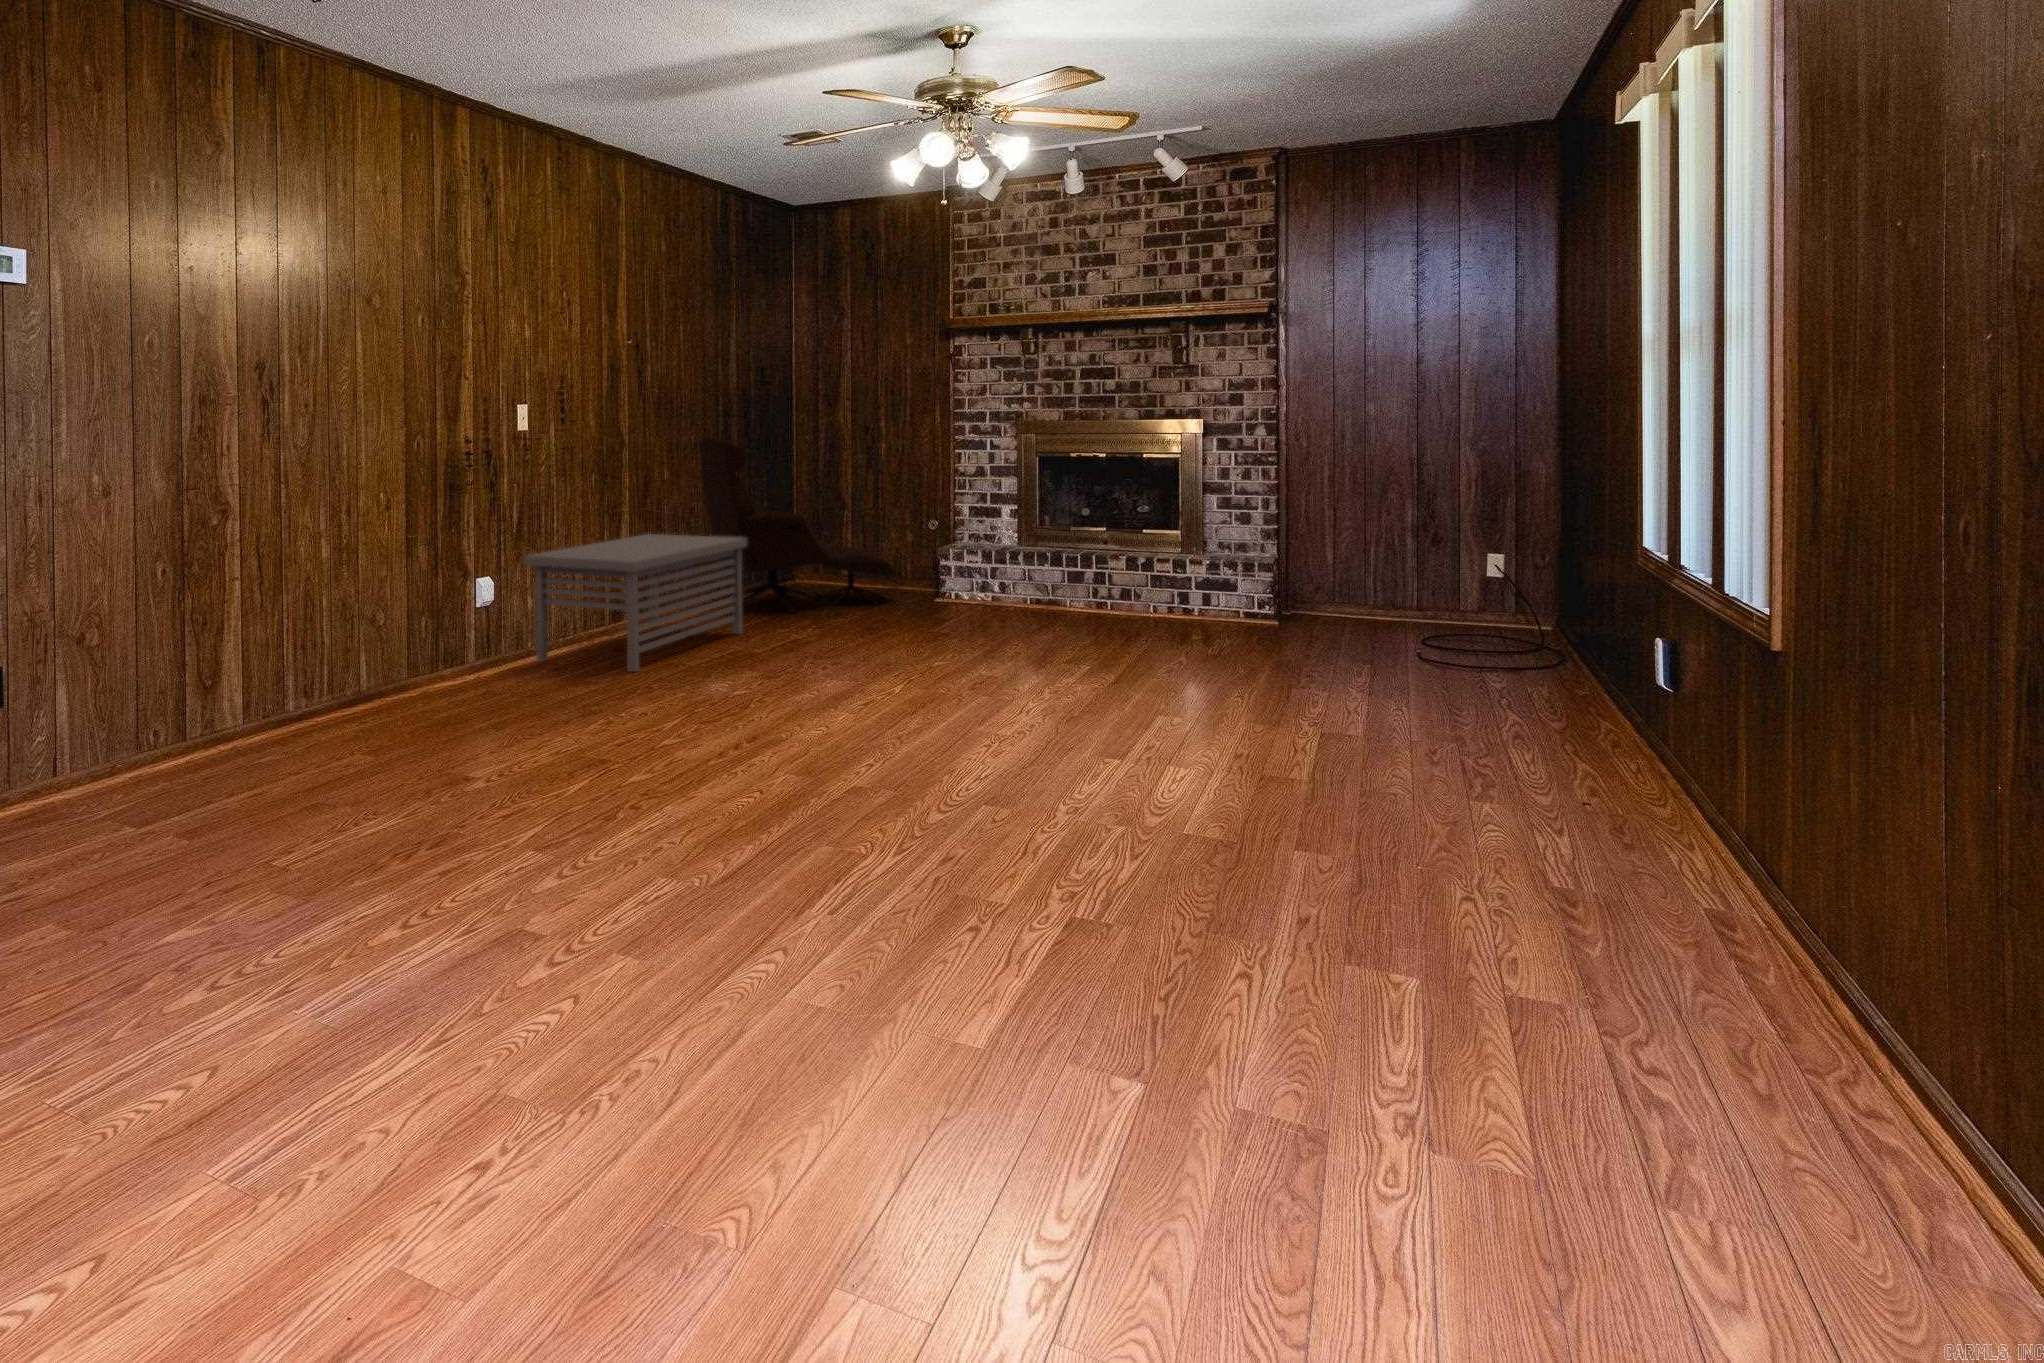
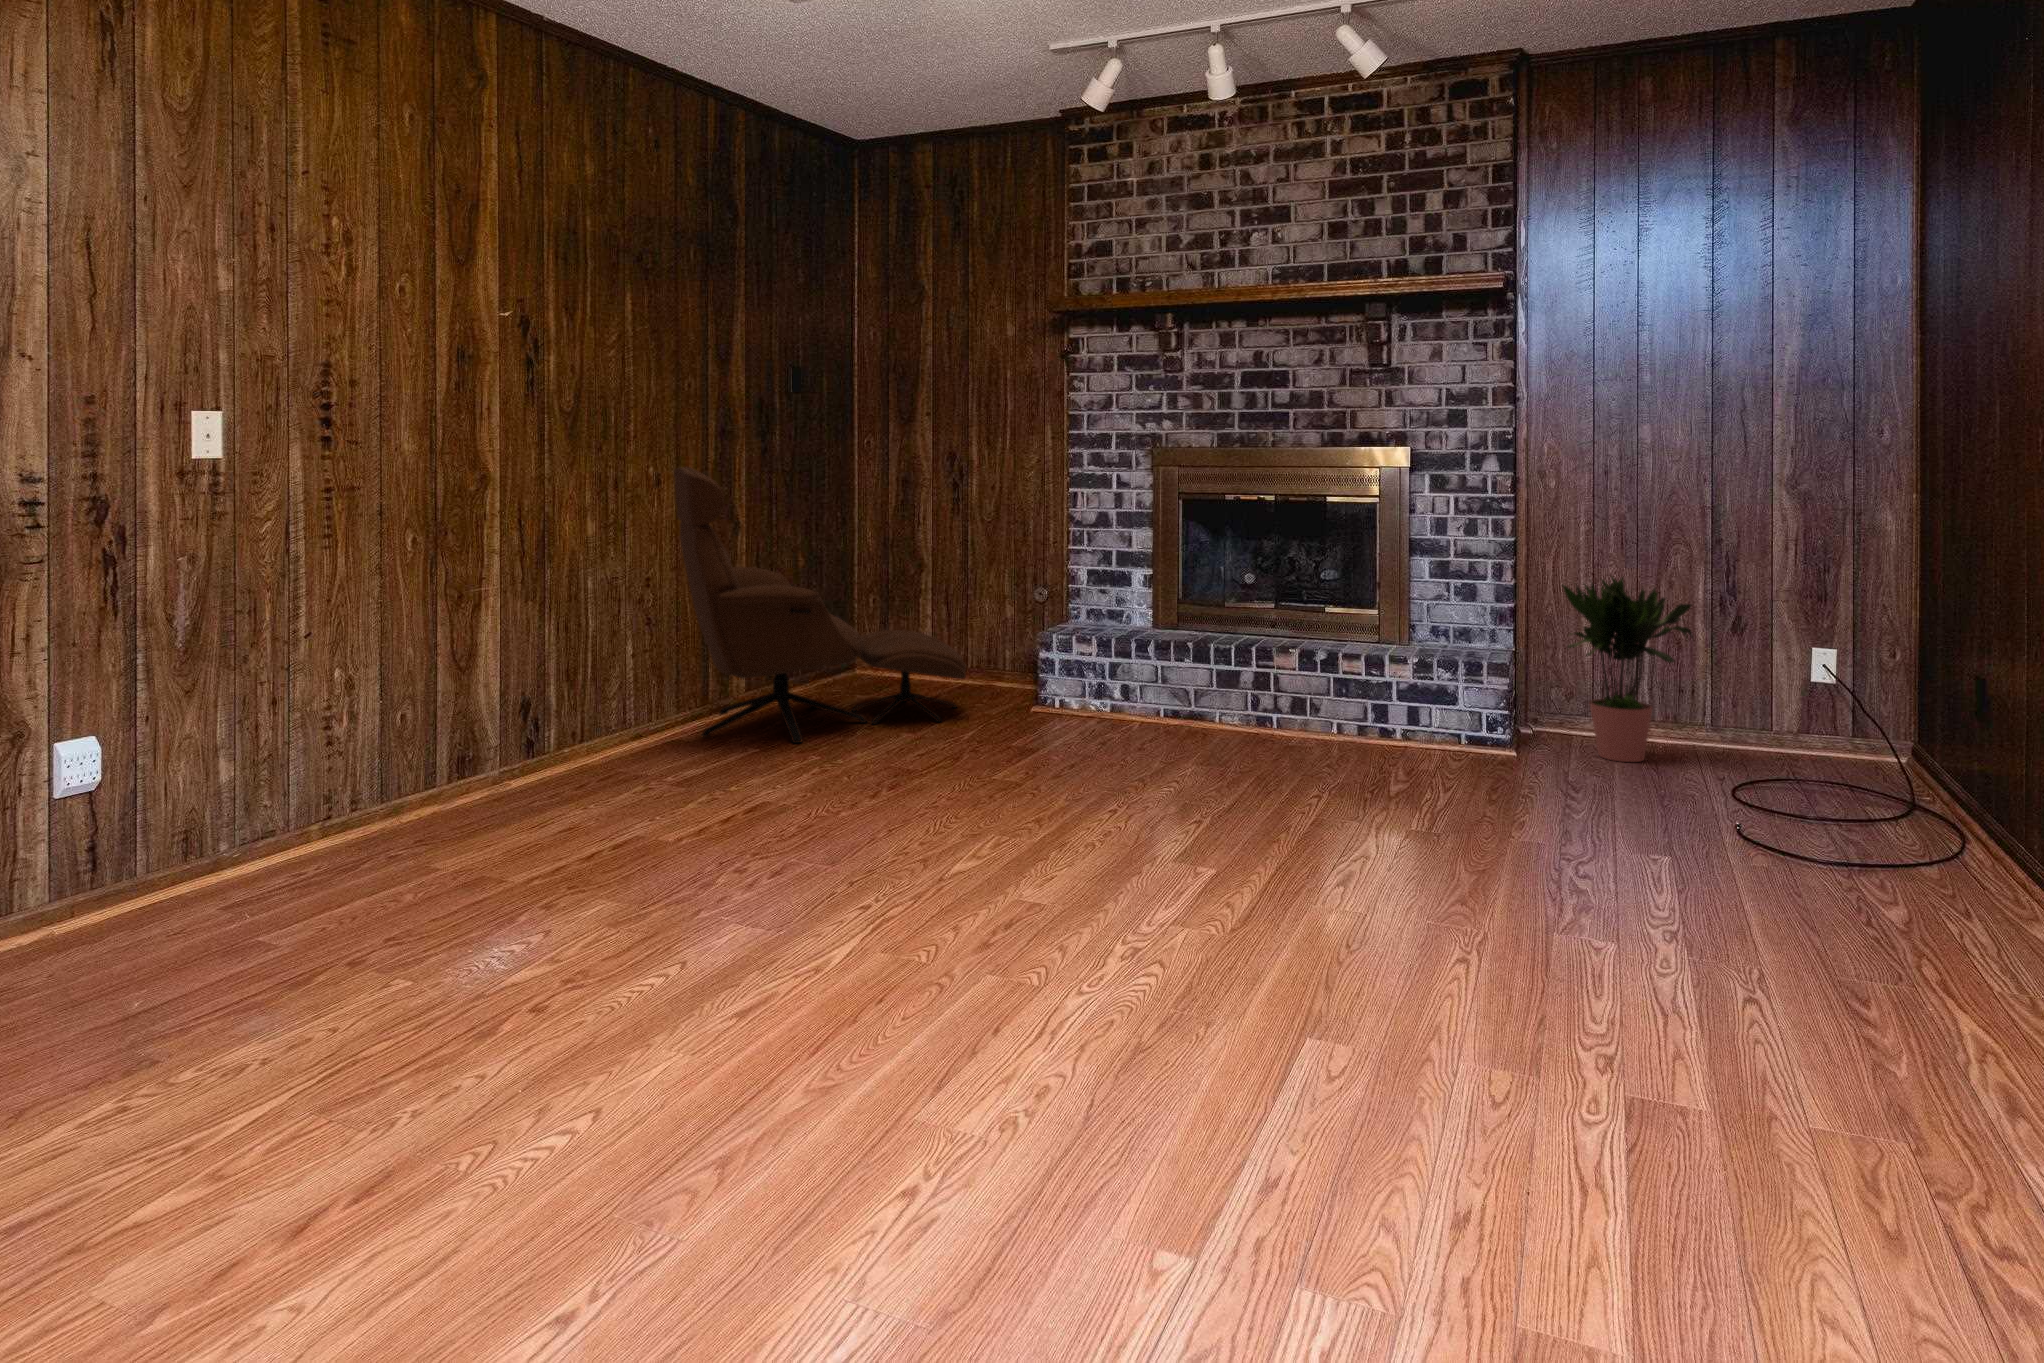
potted plant: none [1309,502,1406,625] -> present [1562,577,1693,762]
storage bench: present [524,534,747,672] -> none [191,626,686,921]

